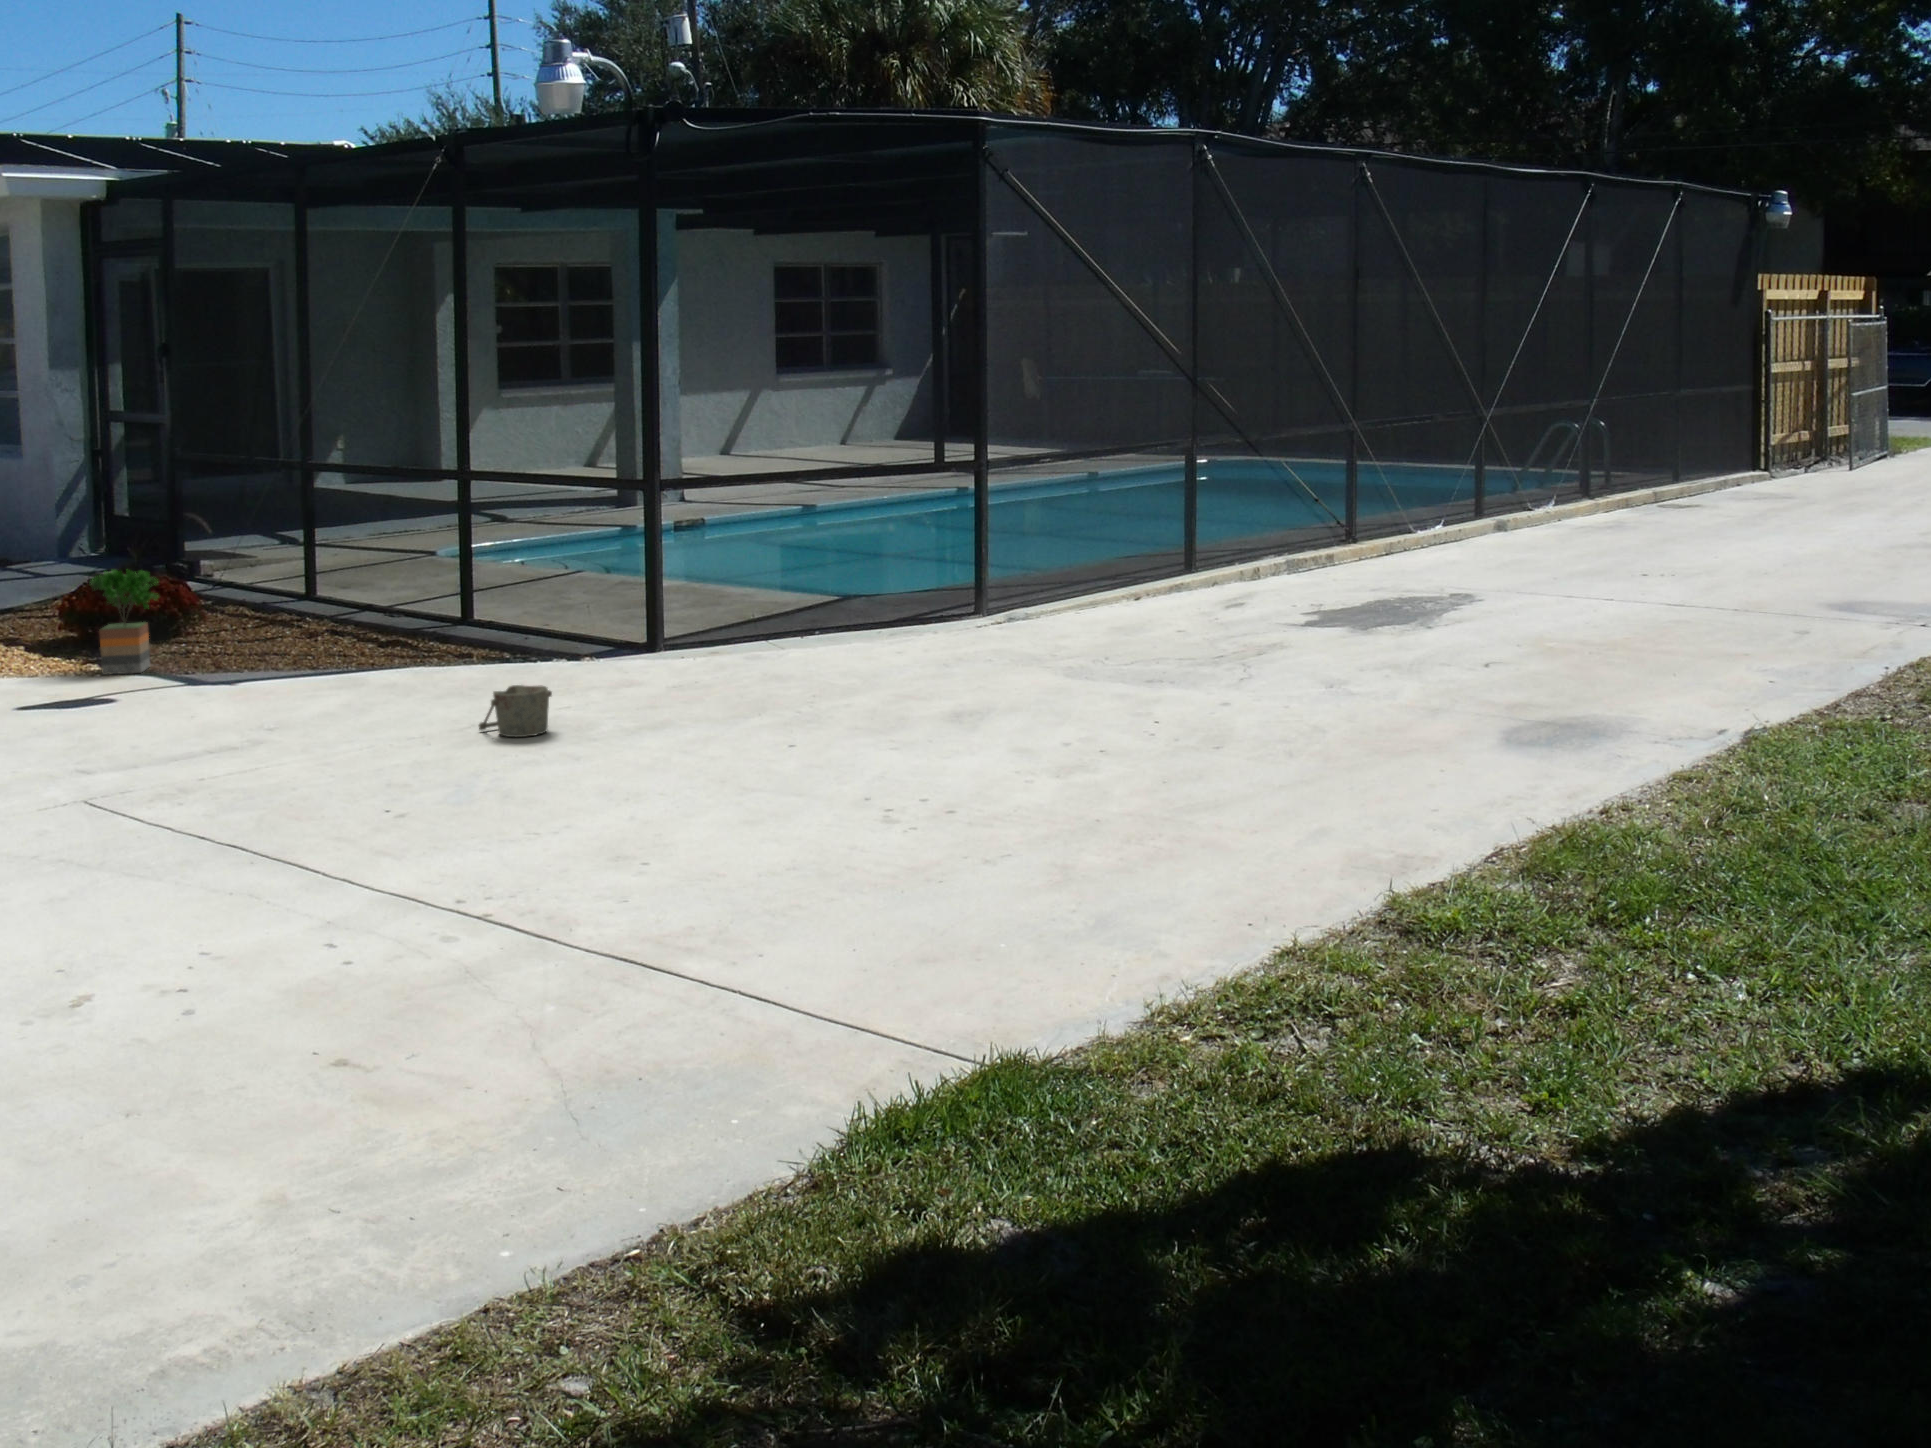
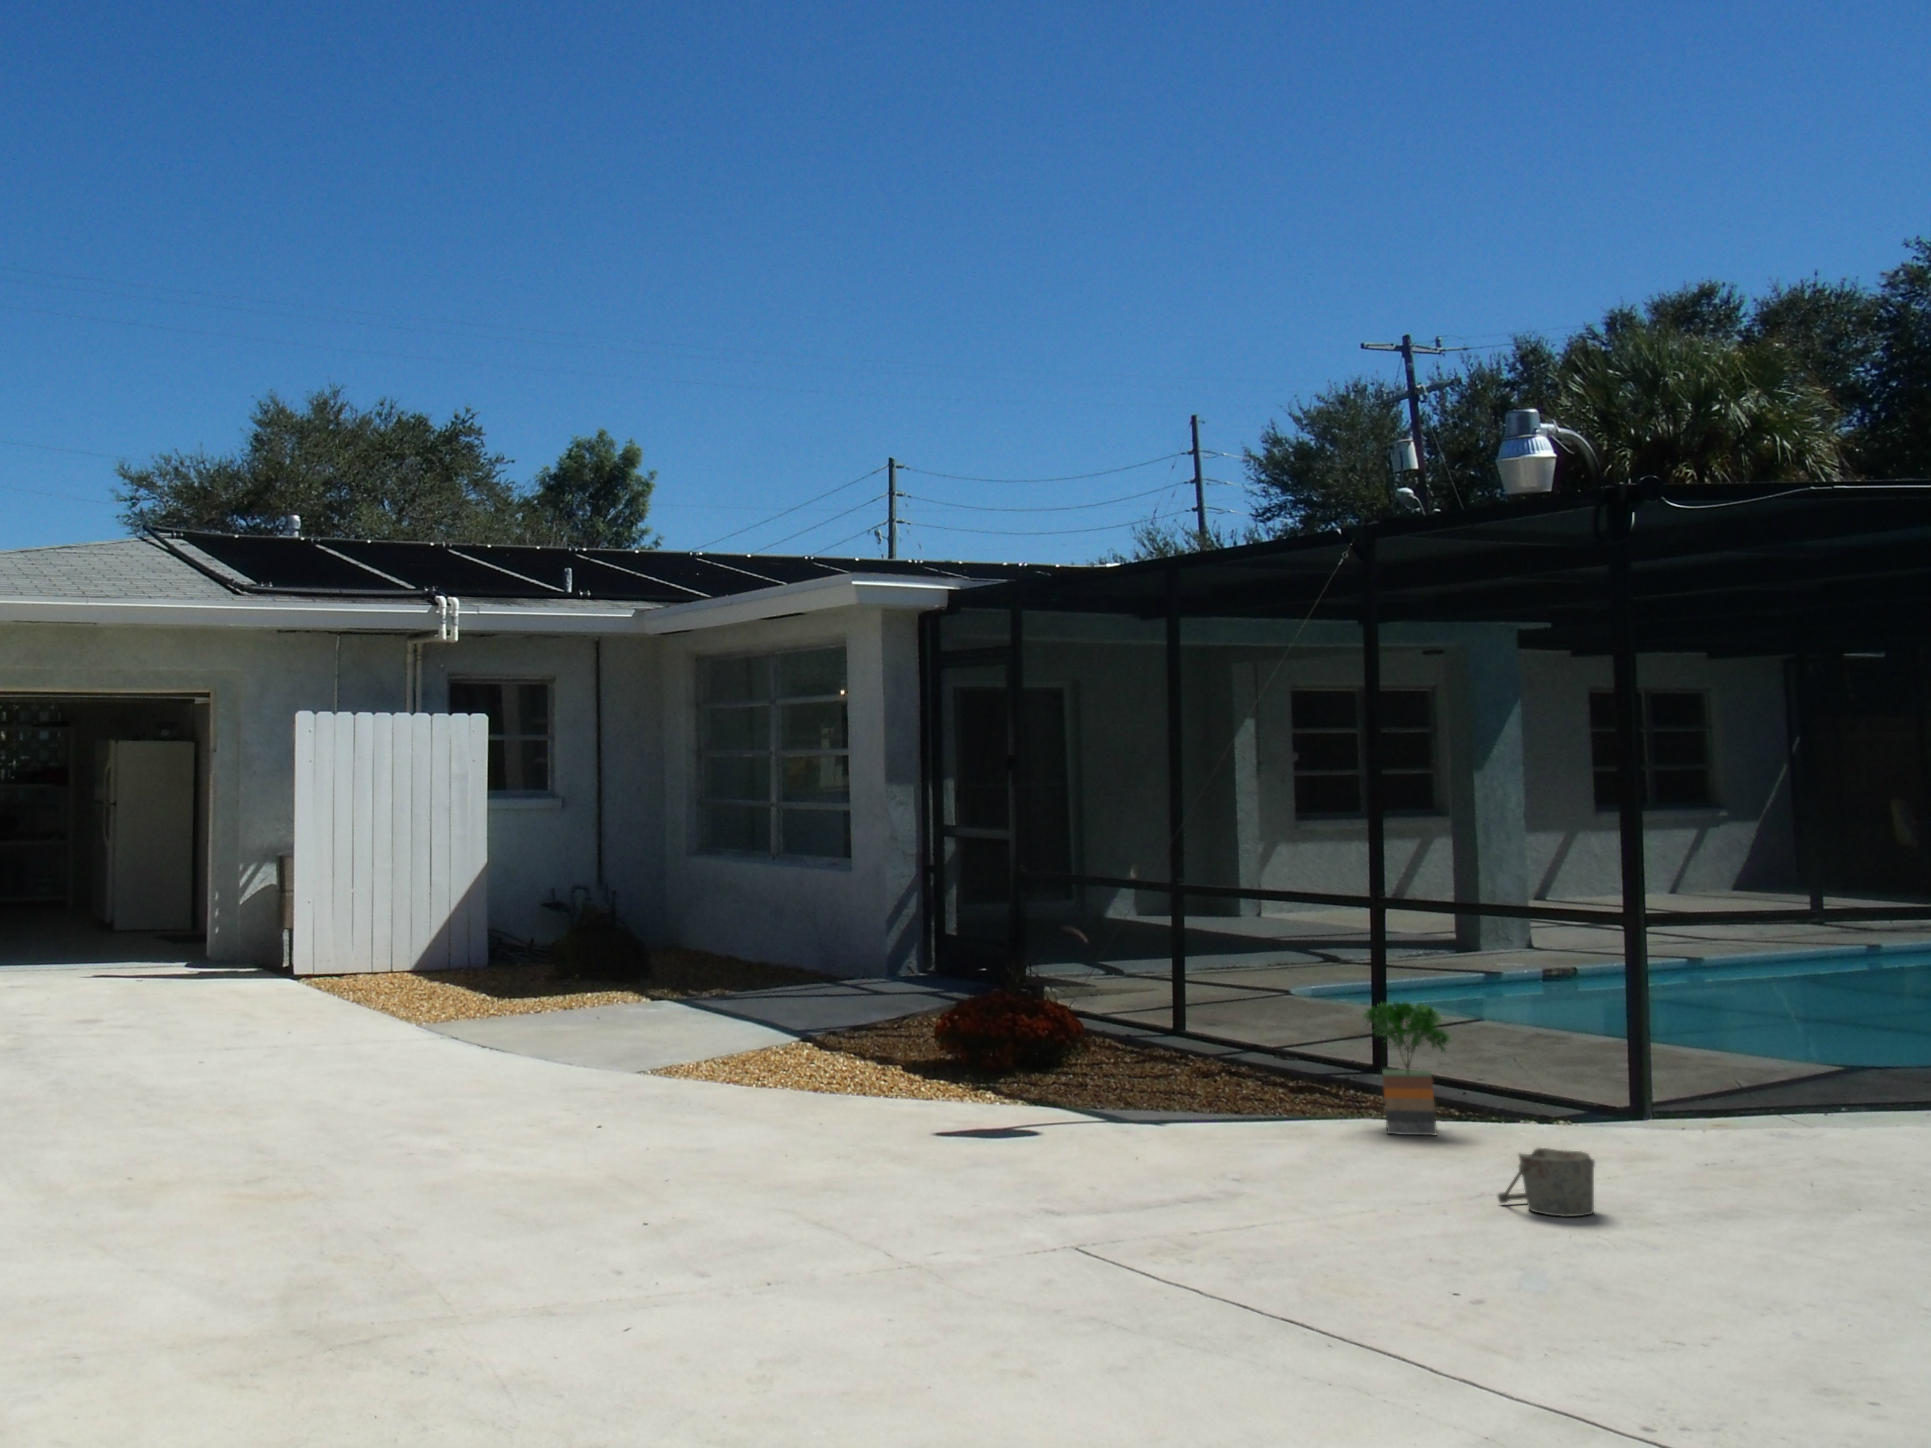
potted tree: present [91,570,158,675] -> present [1362,1001,1451,1135]

